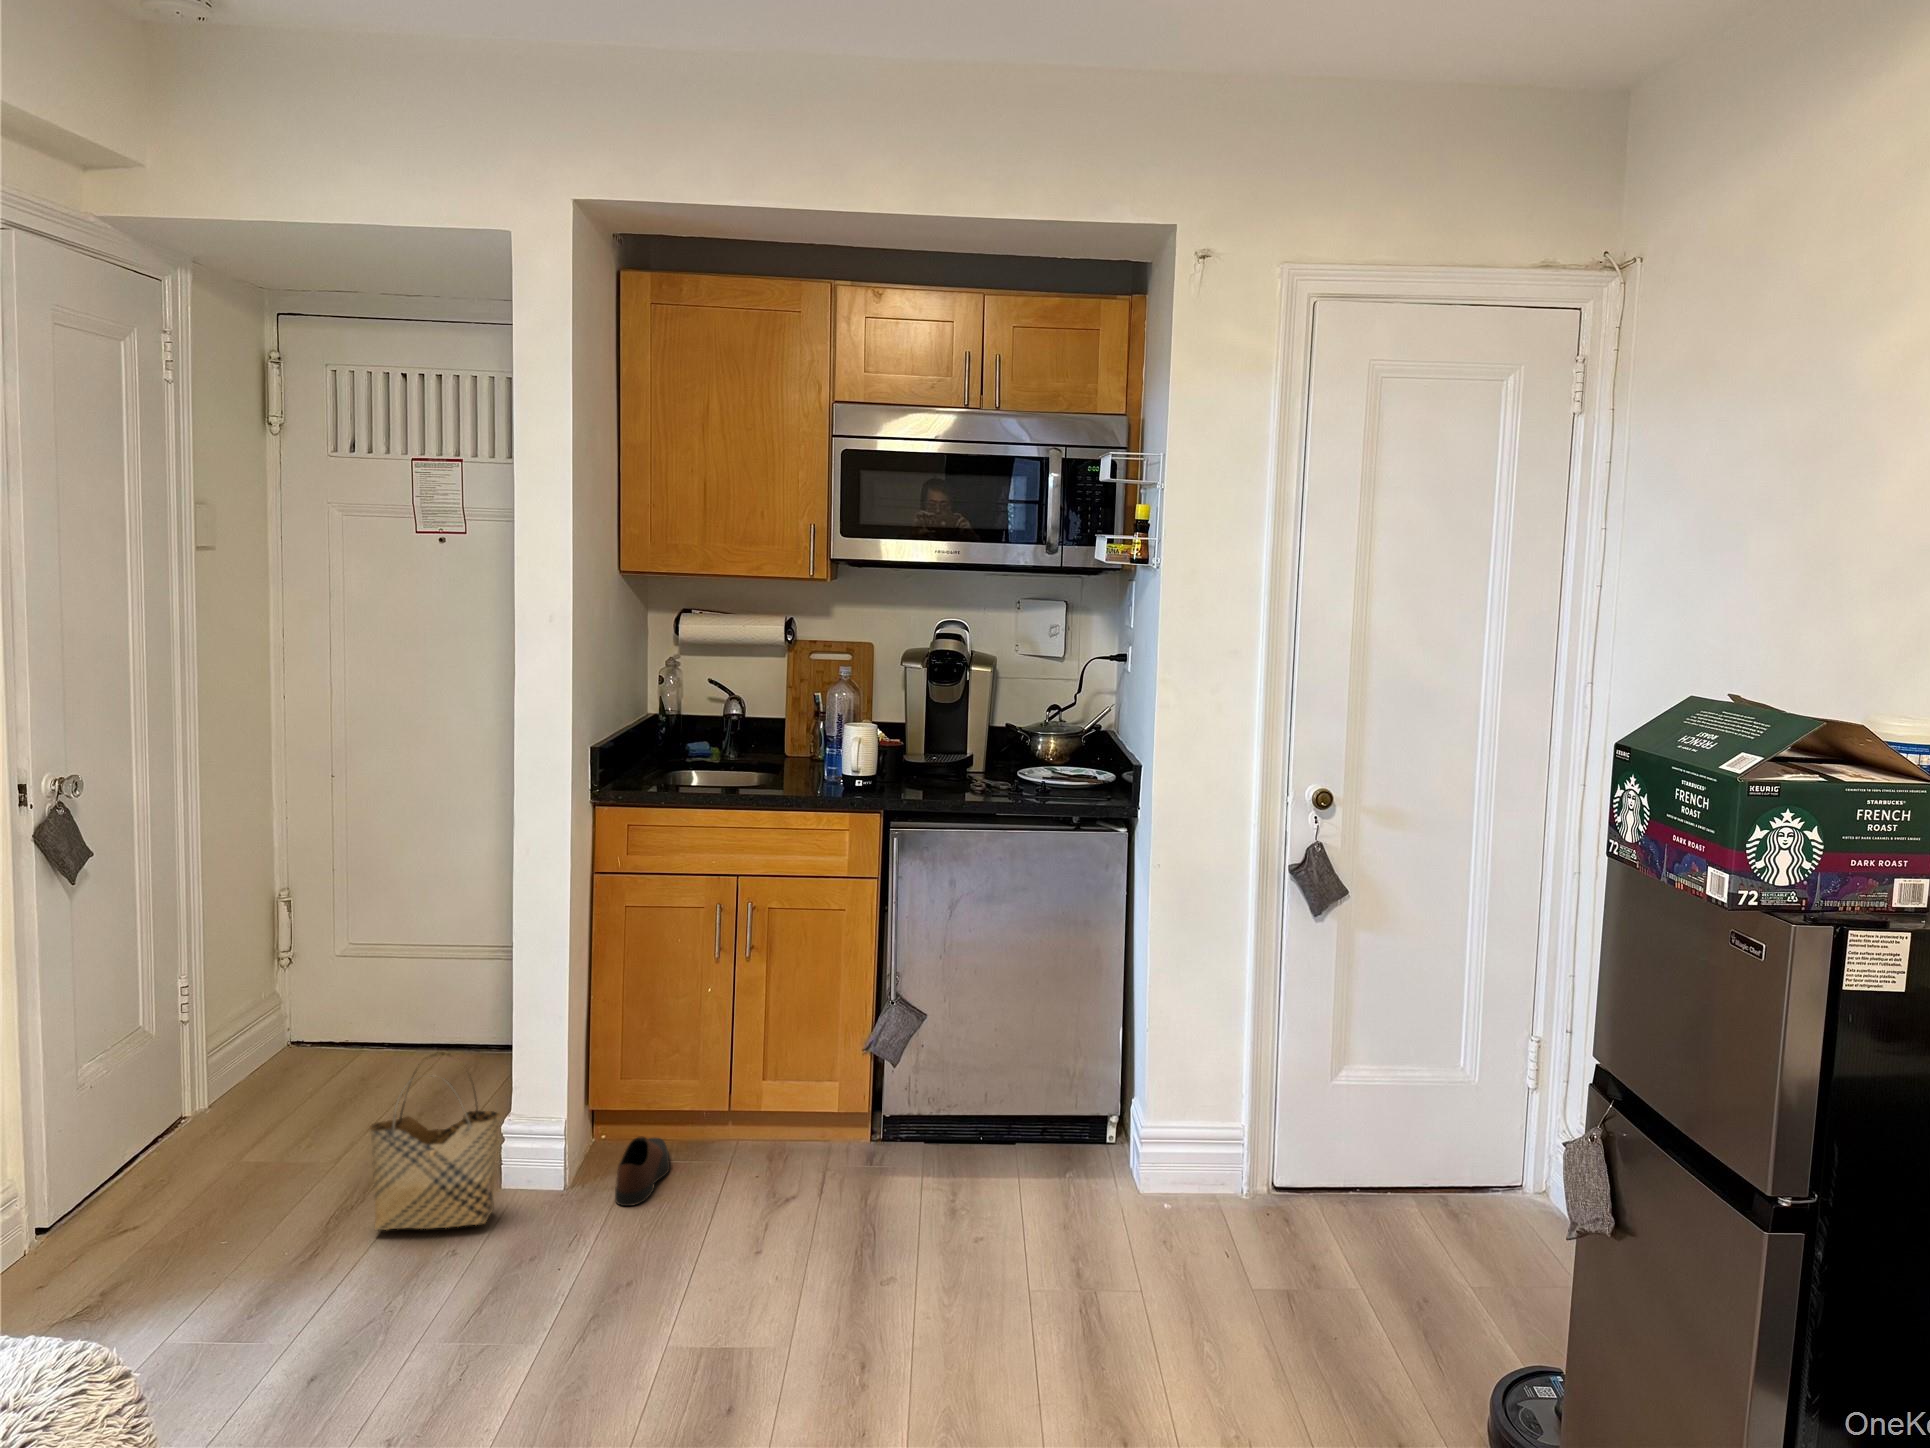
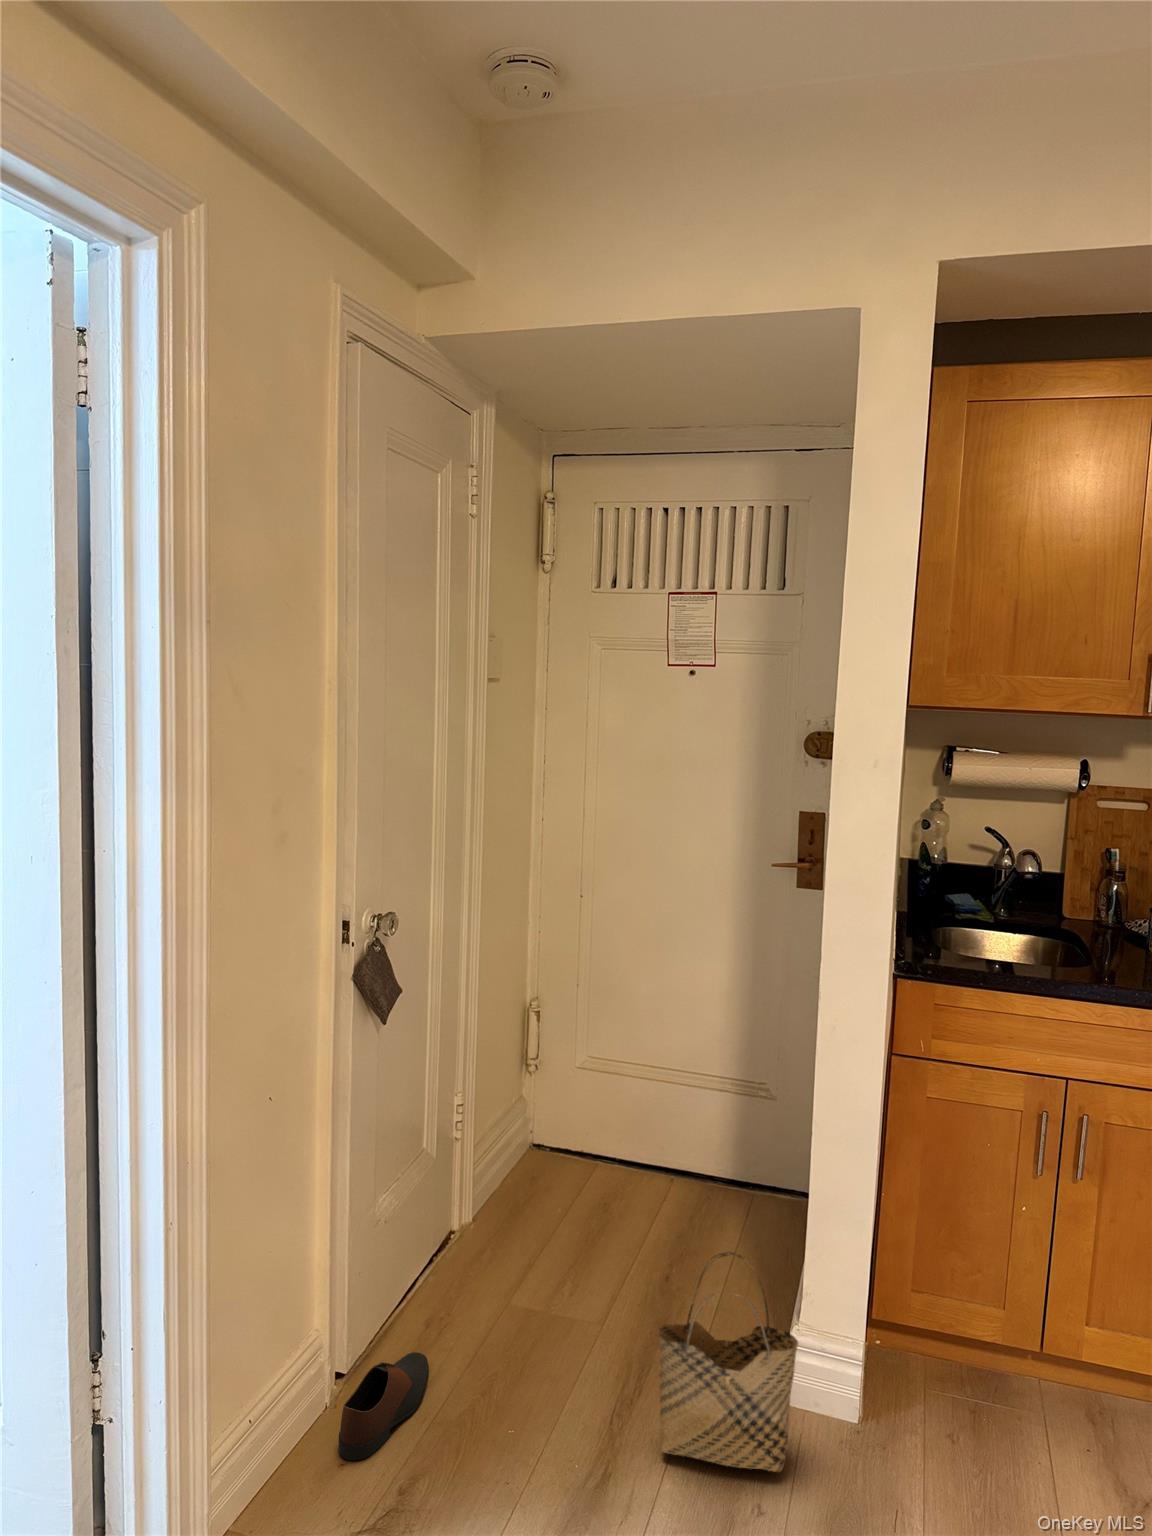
shoe: present [615,1137,670,1206] -> present [339,1352,429,1461]

